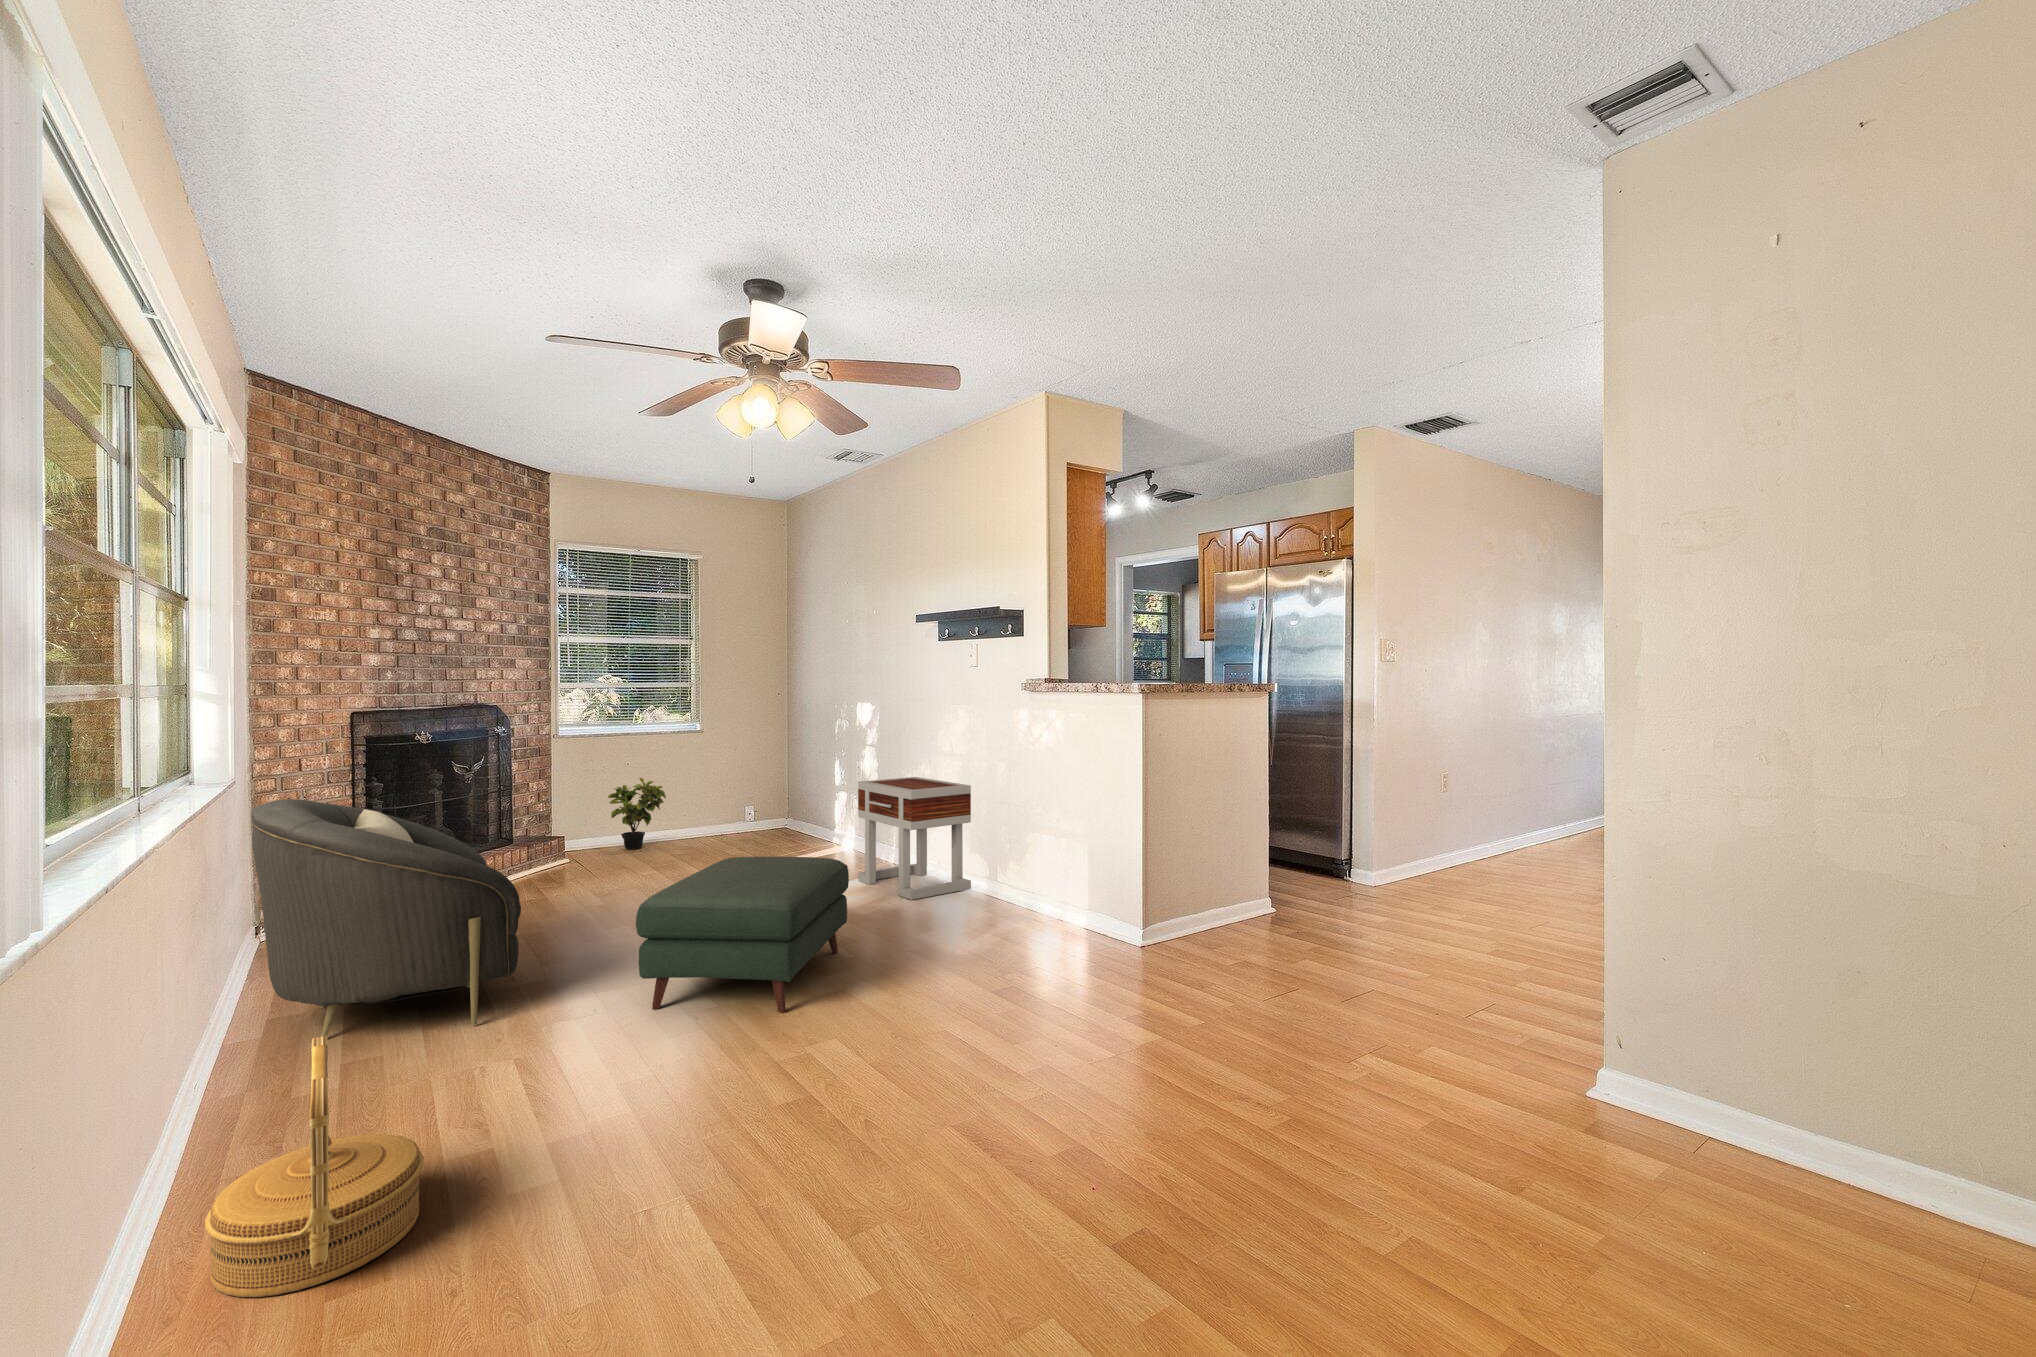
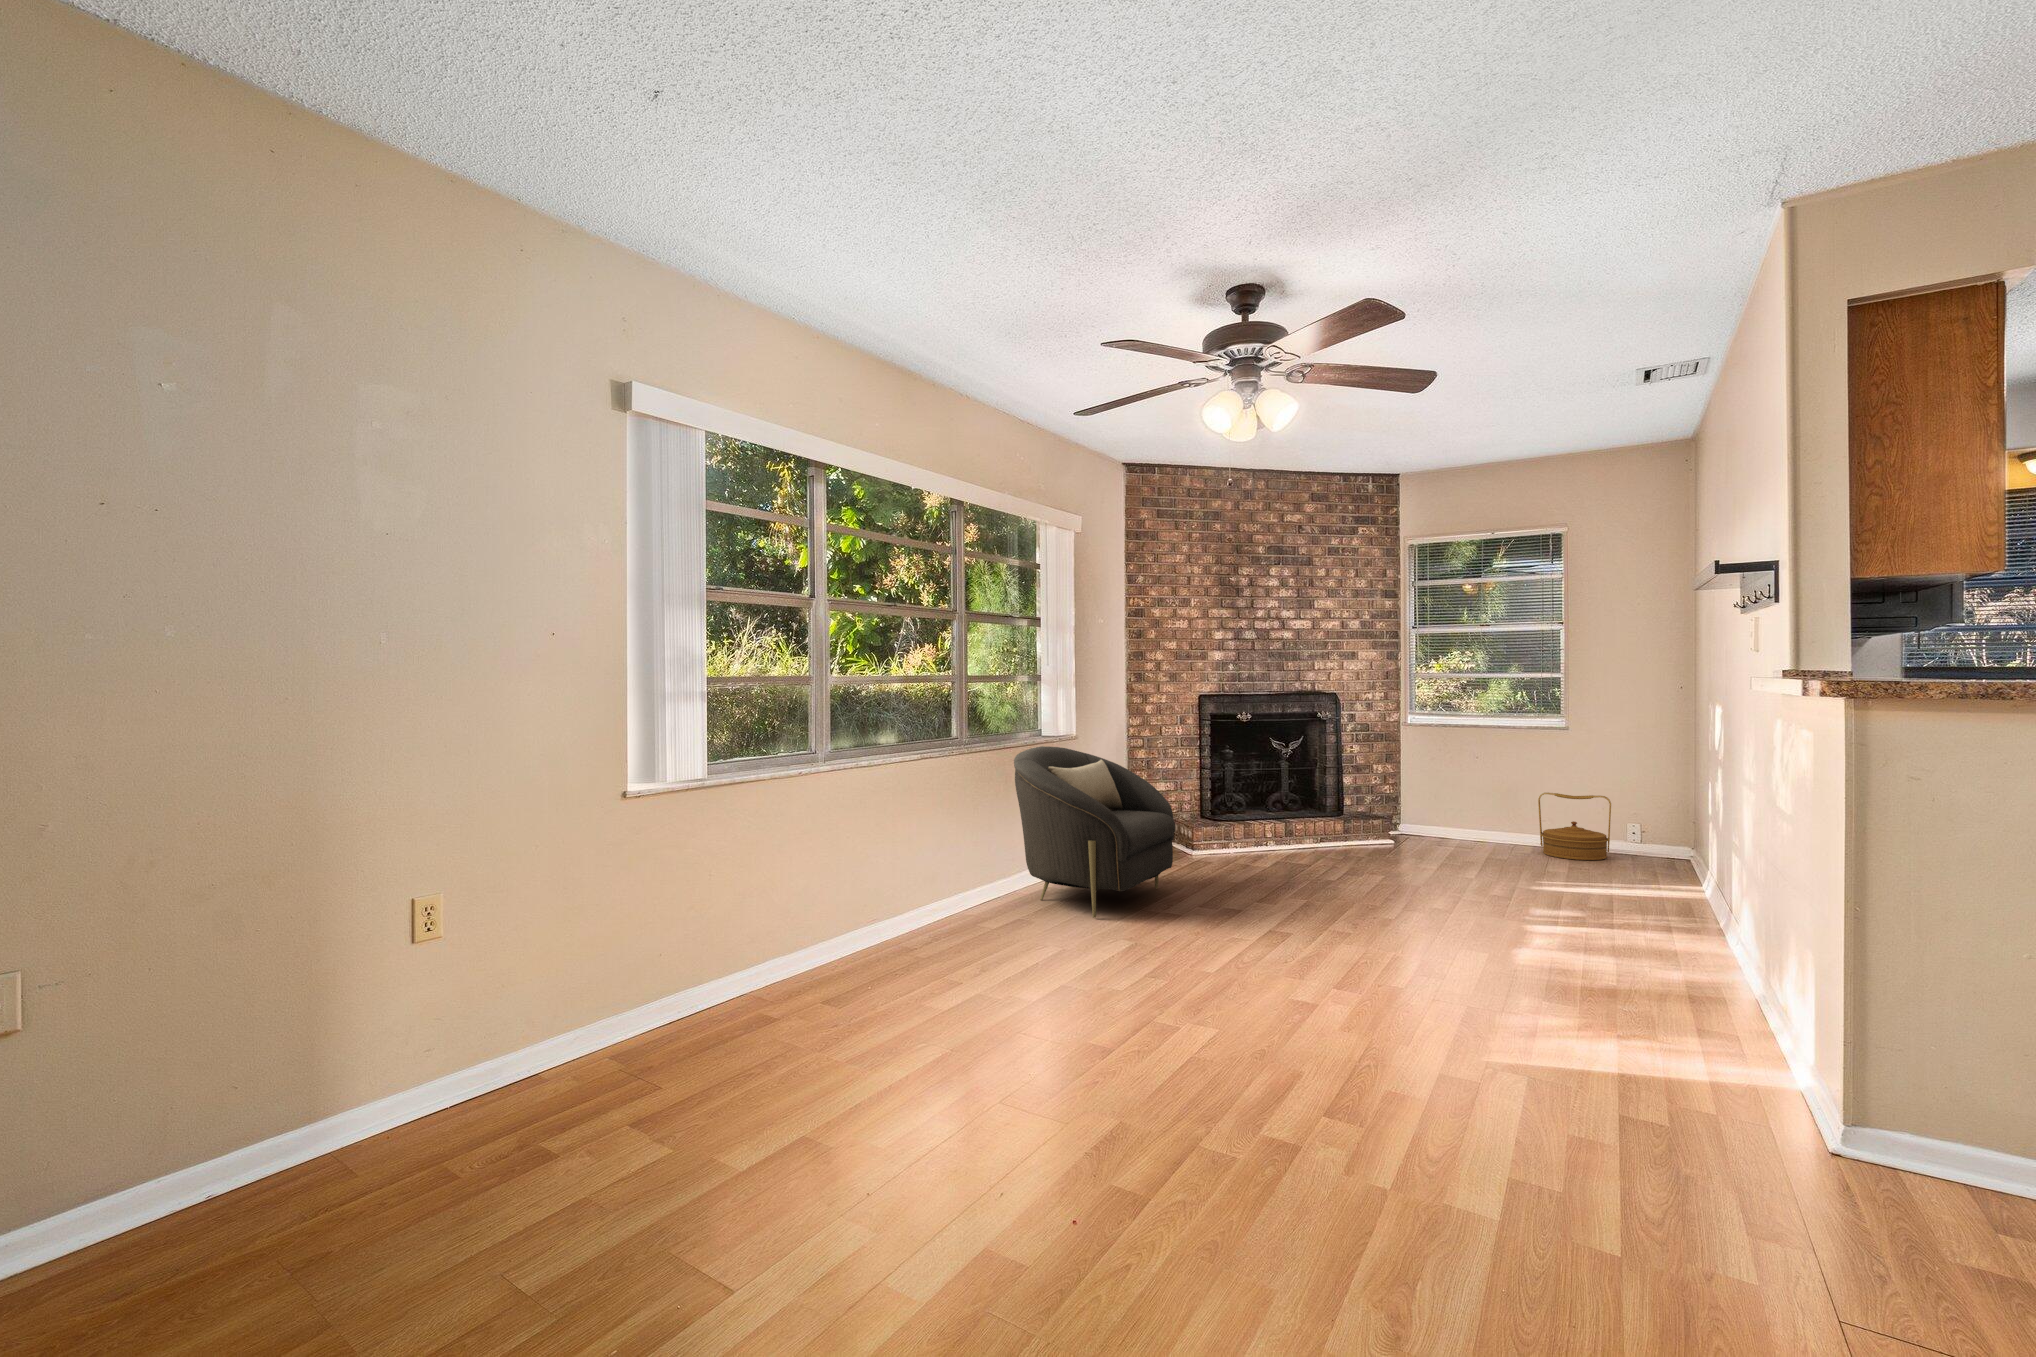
side table: present [858,777,971,900] -> none [1601,798,1739,979]
potted plant: present [608,778,666,849] -> none [1446,772,1509,846]
ottoman: present [636,857,849,1012] -> none [1166,844,1405,985]
woven basket: present [205,1036,424,1297] -> present [1538,793,1611,860]

